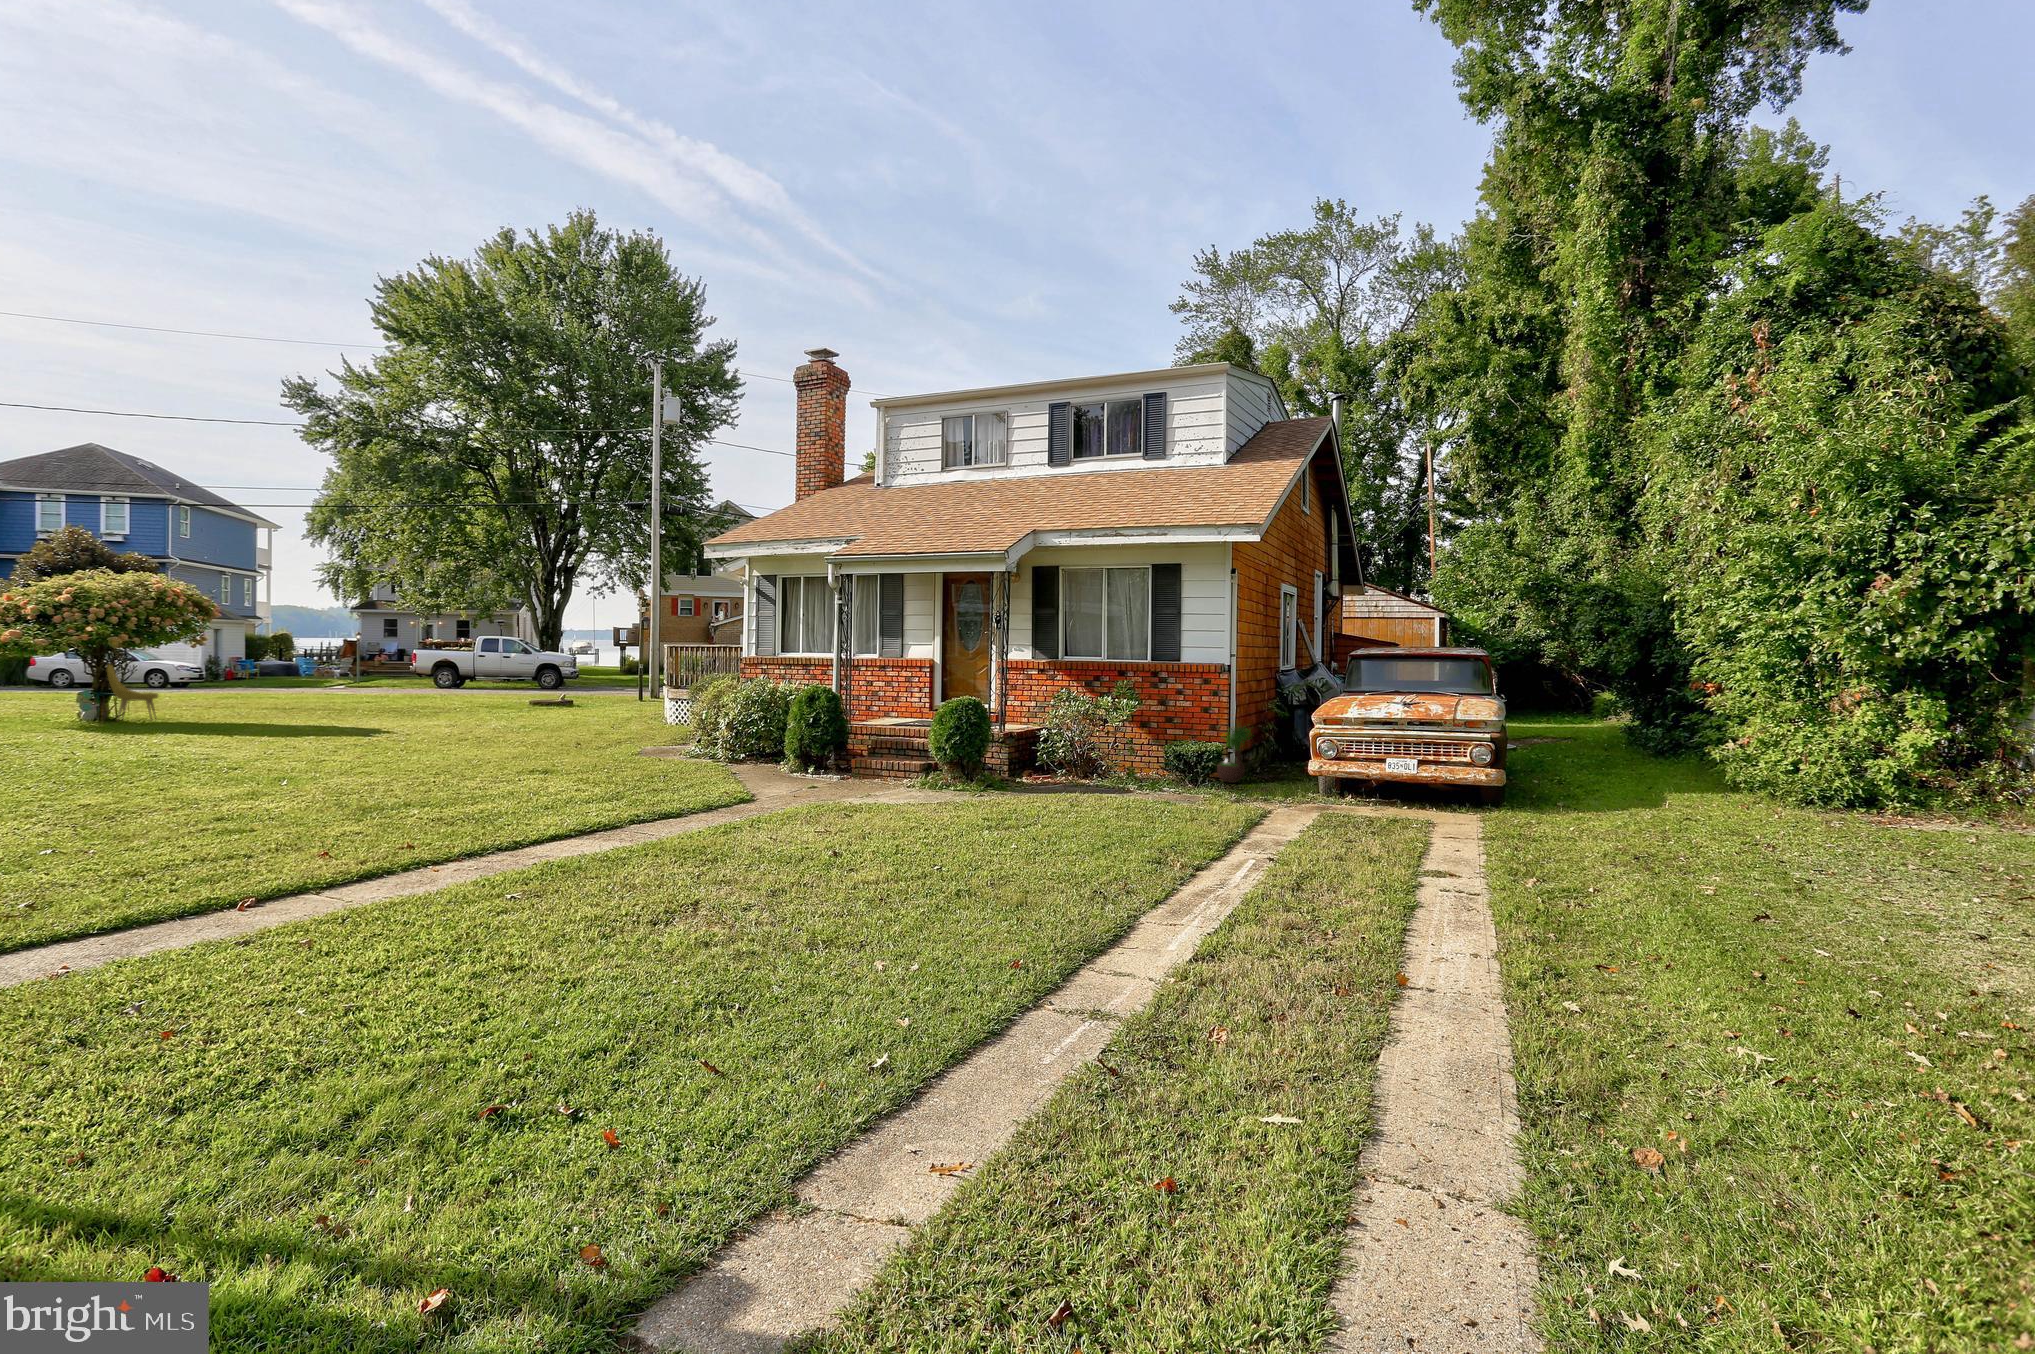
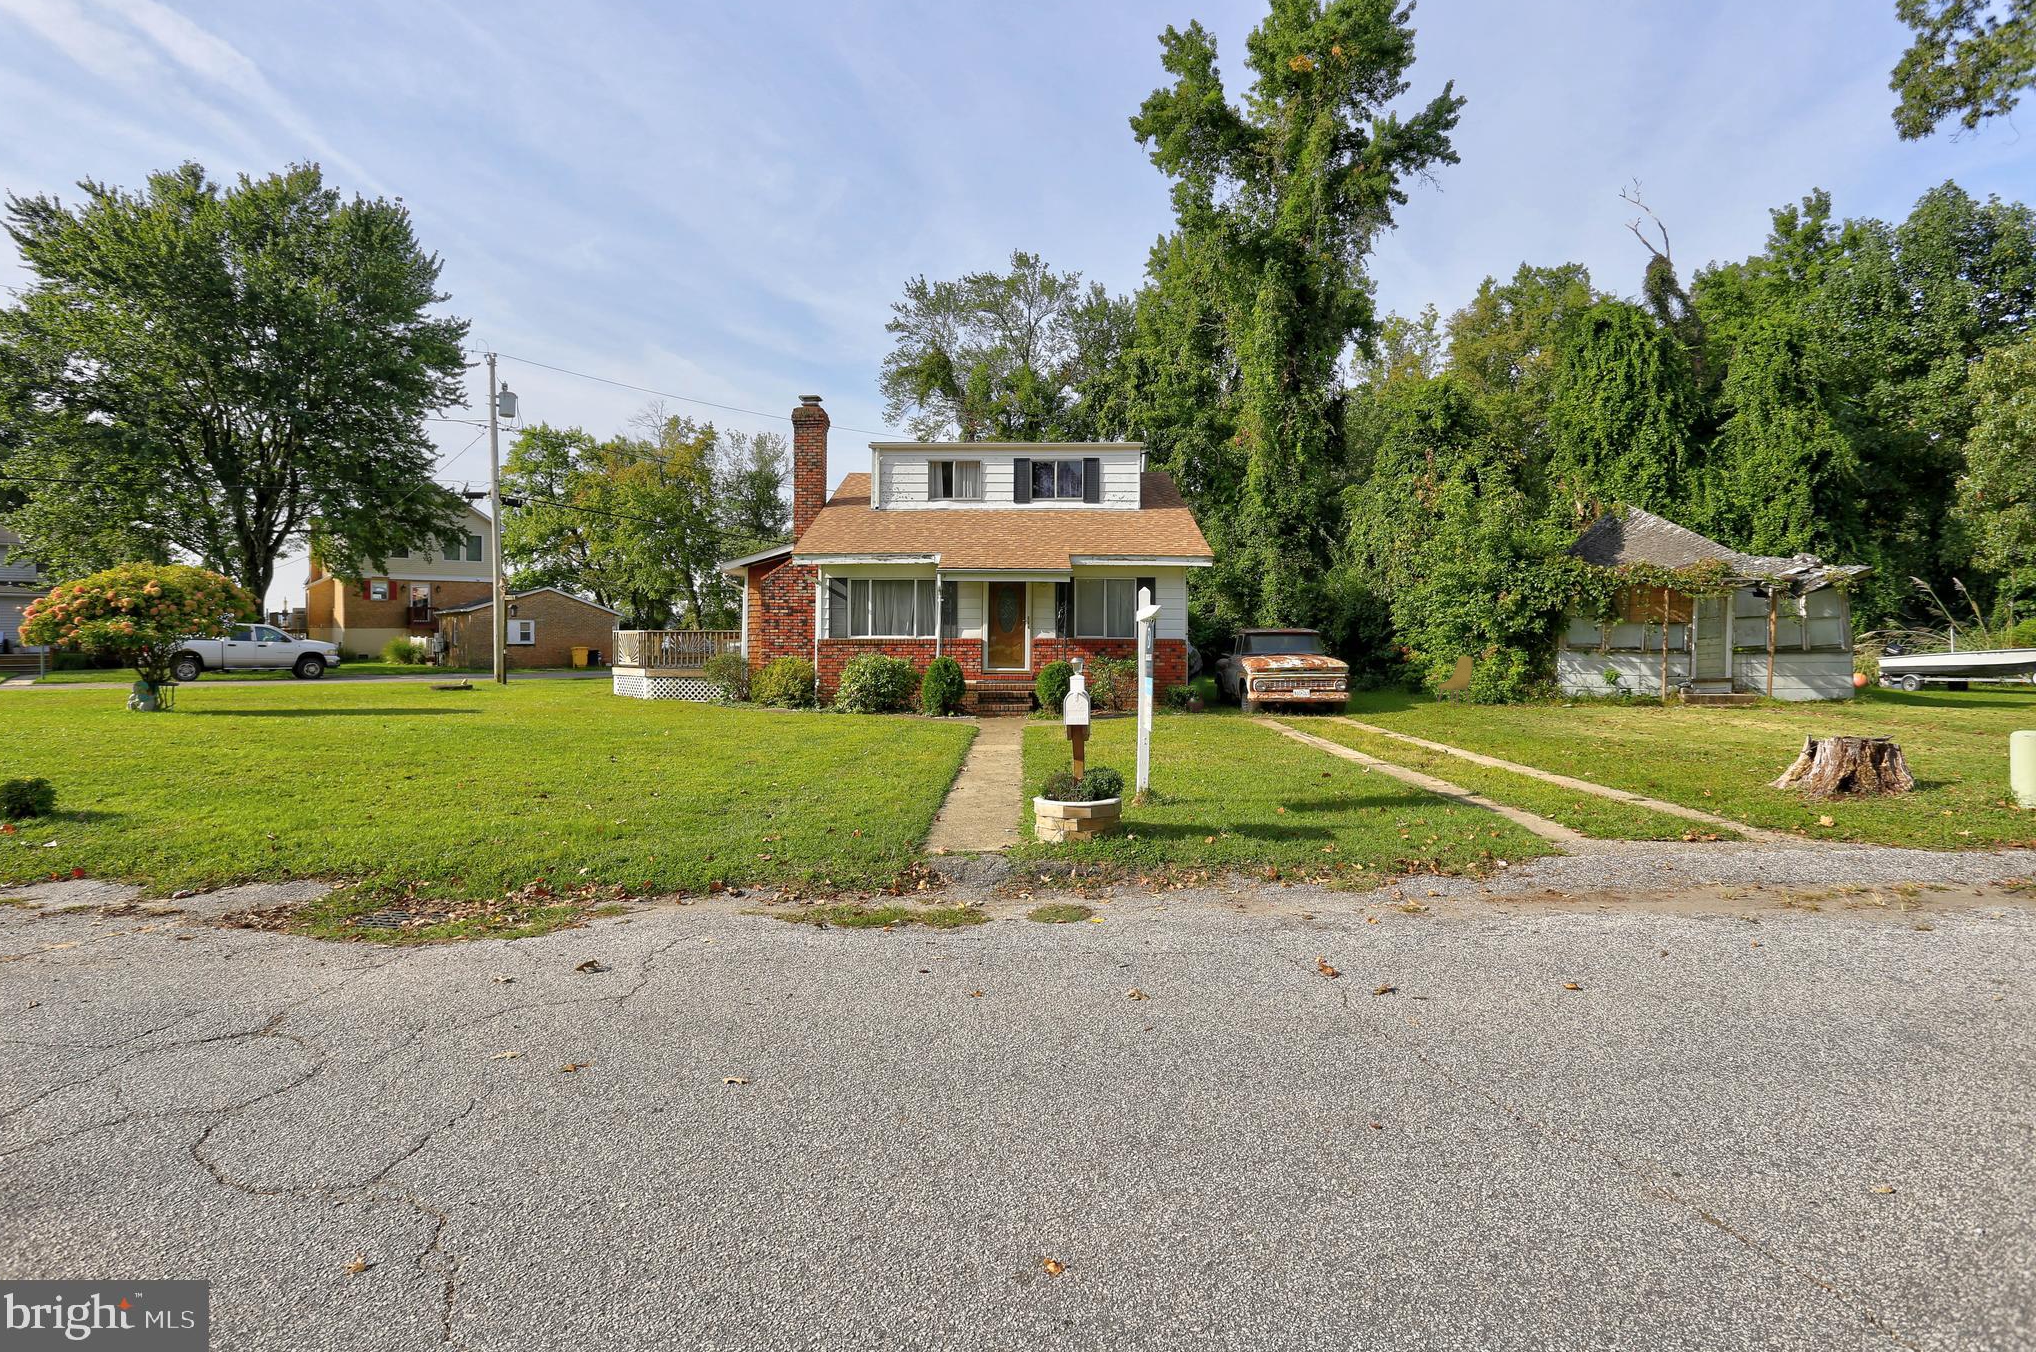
chair: present [107,664,158,720] -> present [1439,656,1473,702]

